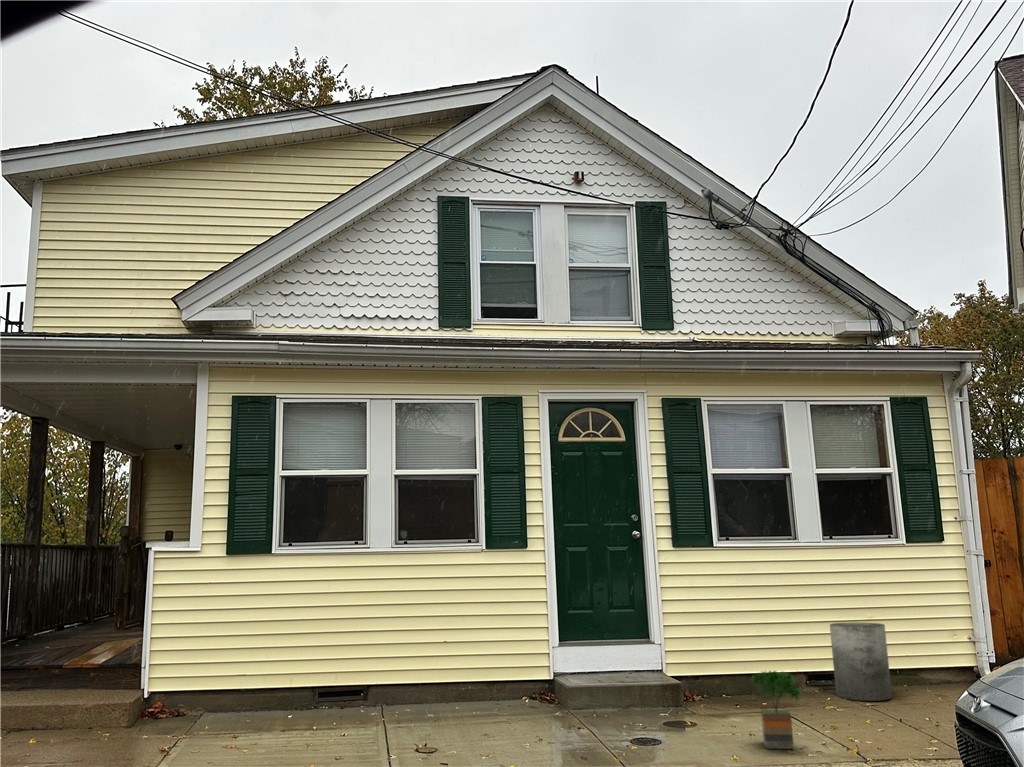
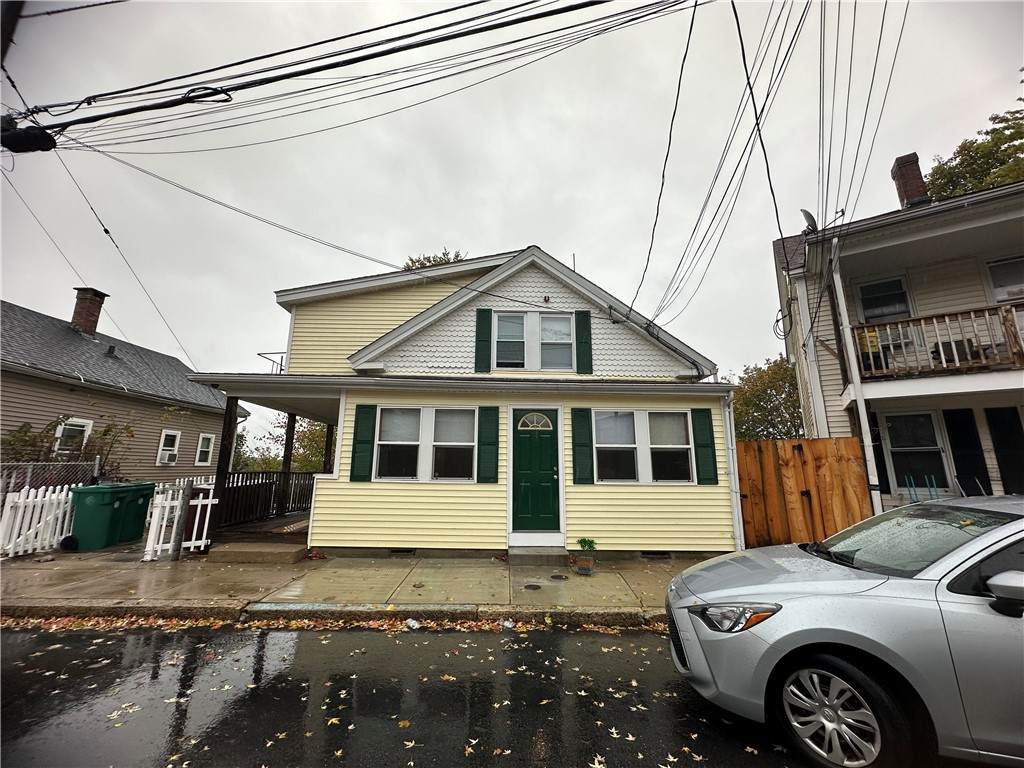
trash can: present [830,623,892,701] -> none [648,523,676,562]

